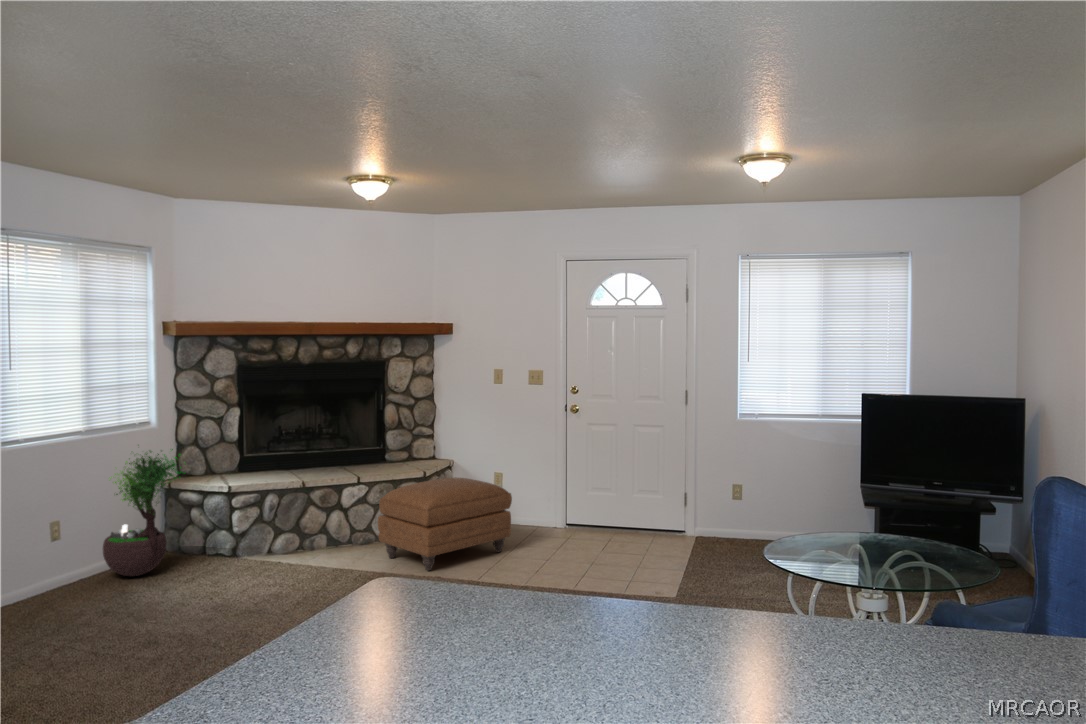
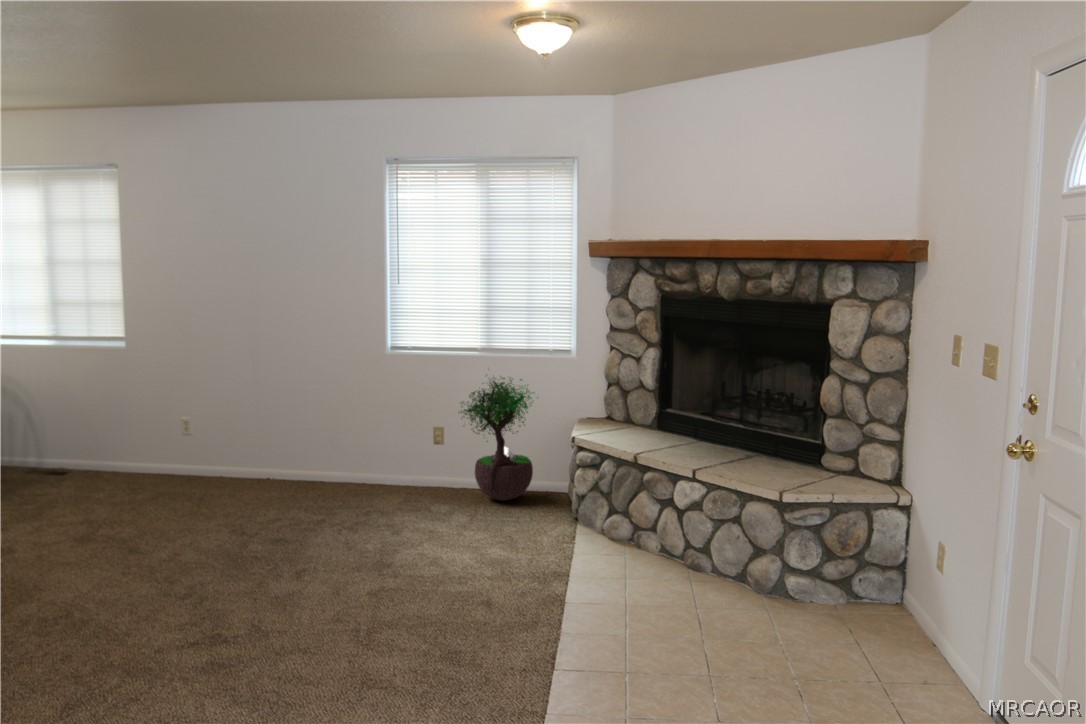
ottoman: present [378,478,512,571] -> none [570,497,796,675]

